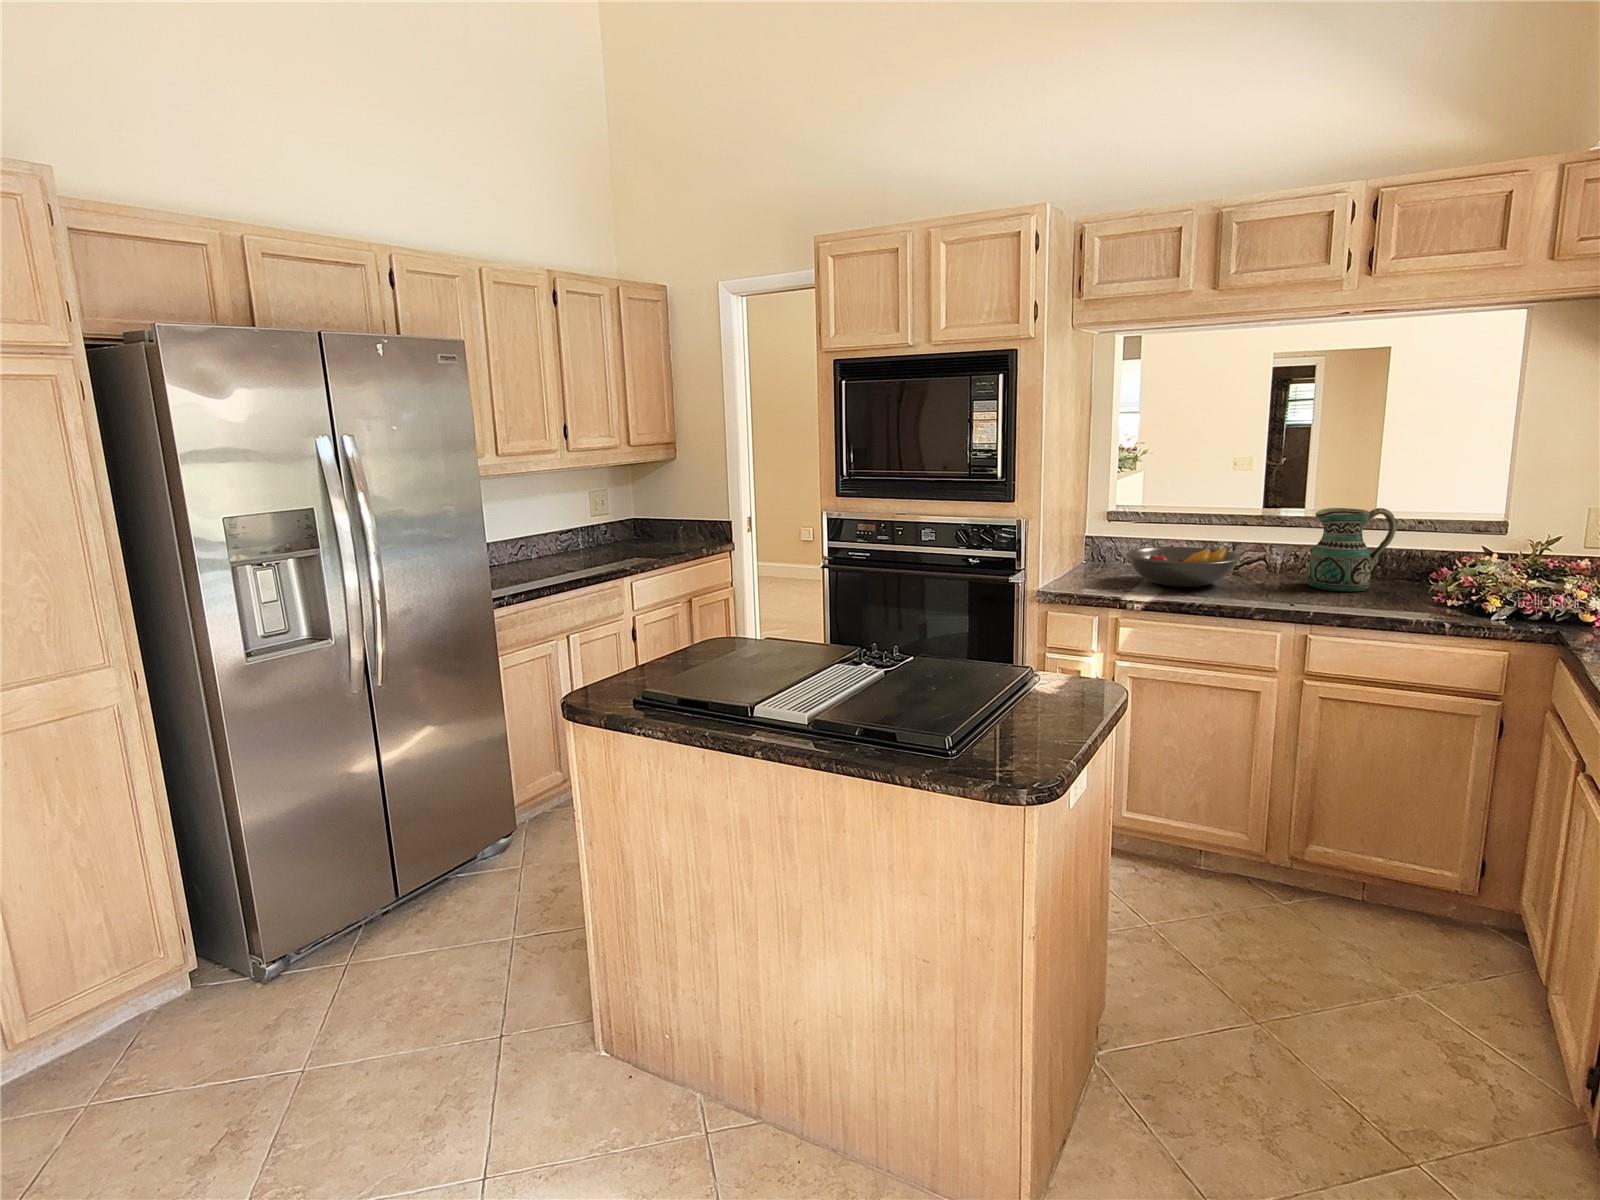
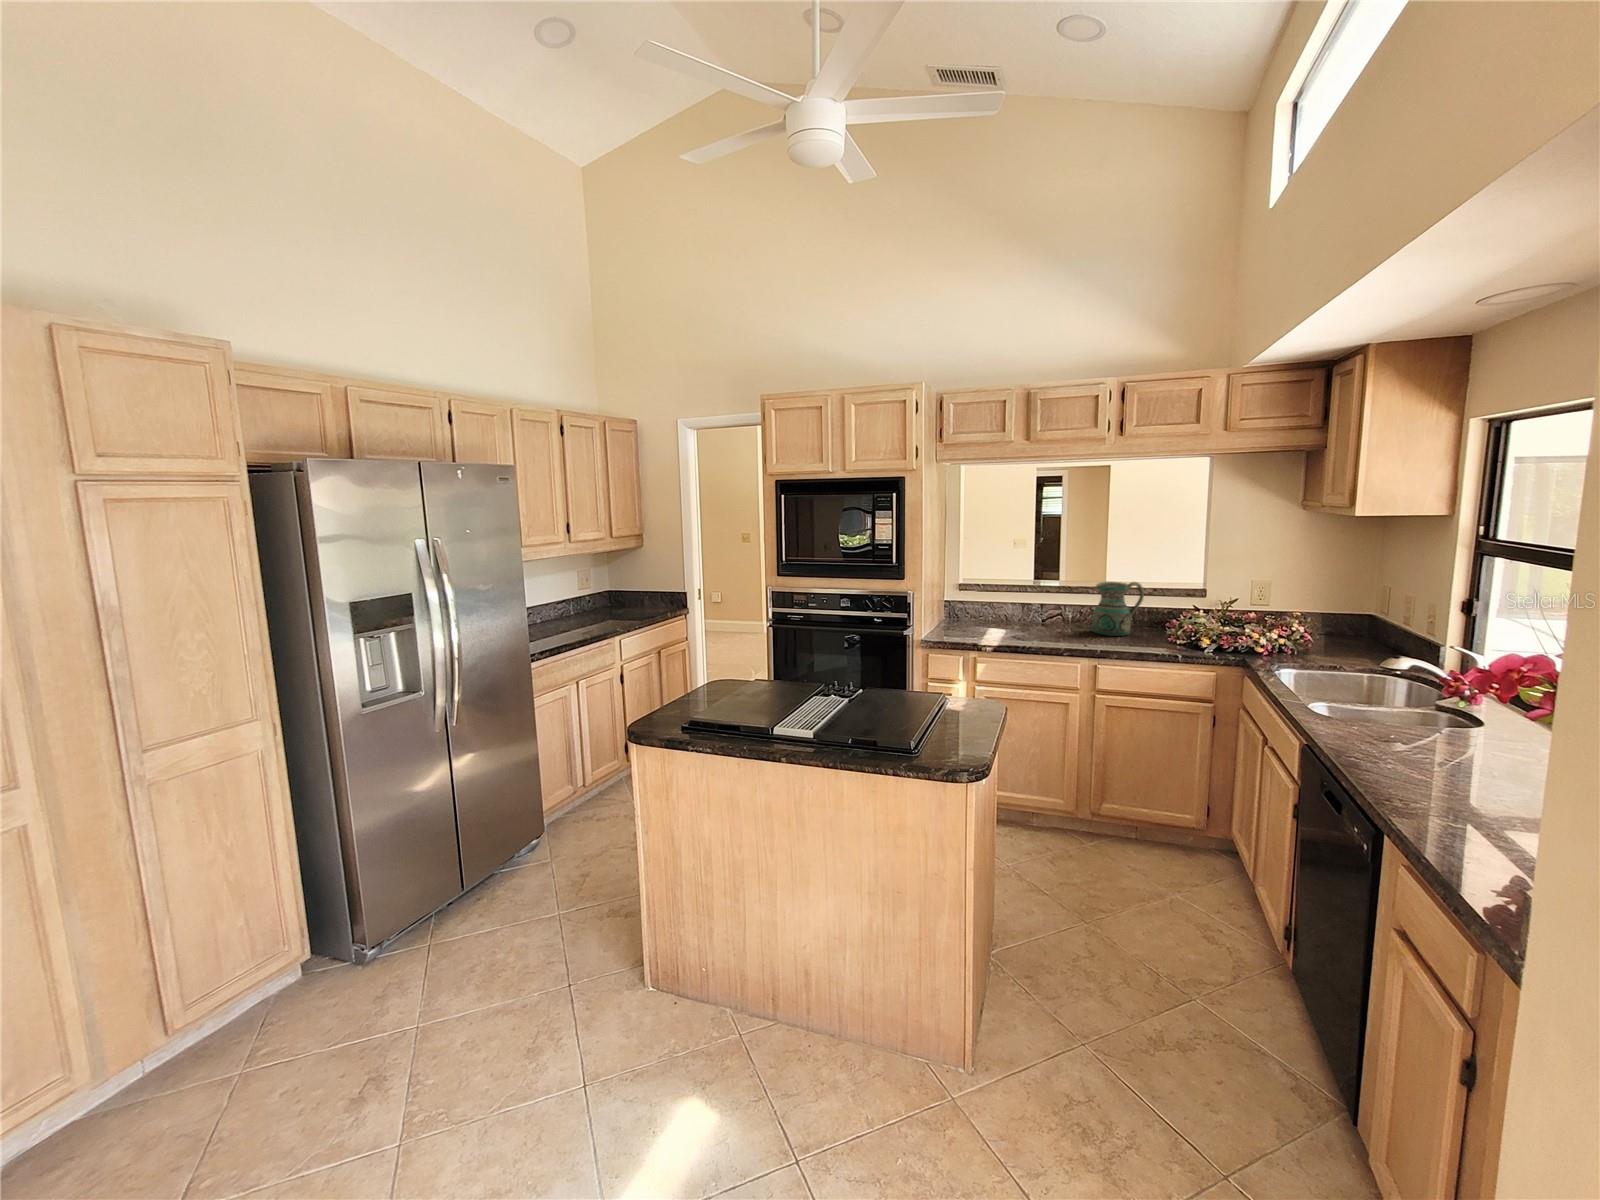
fruit bowl: present [1126,547,1241,587] -> none [978,608,1051,635]

